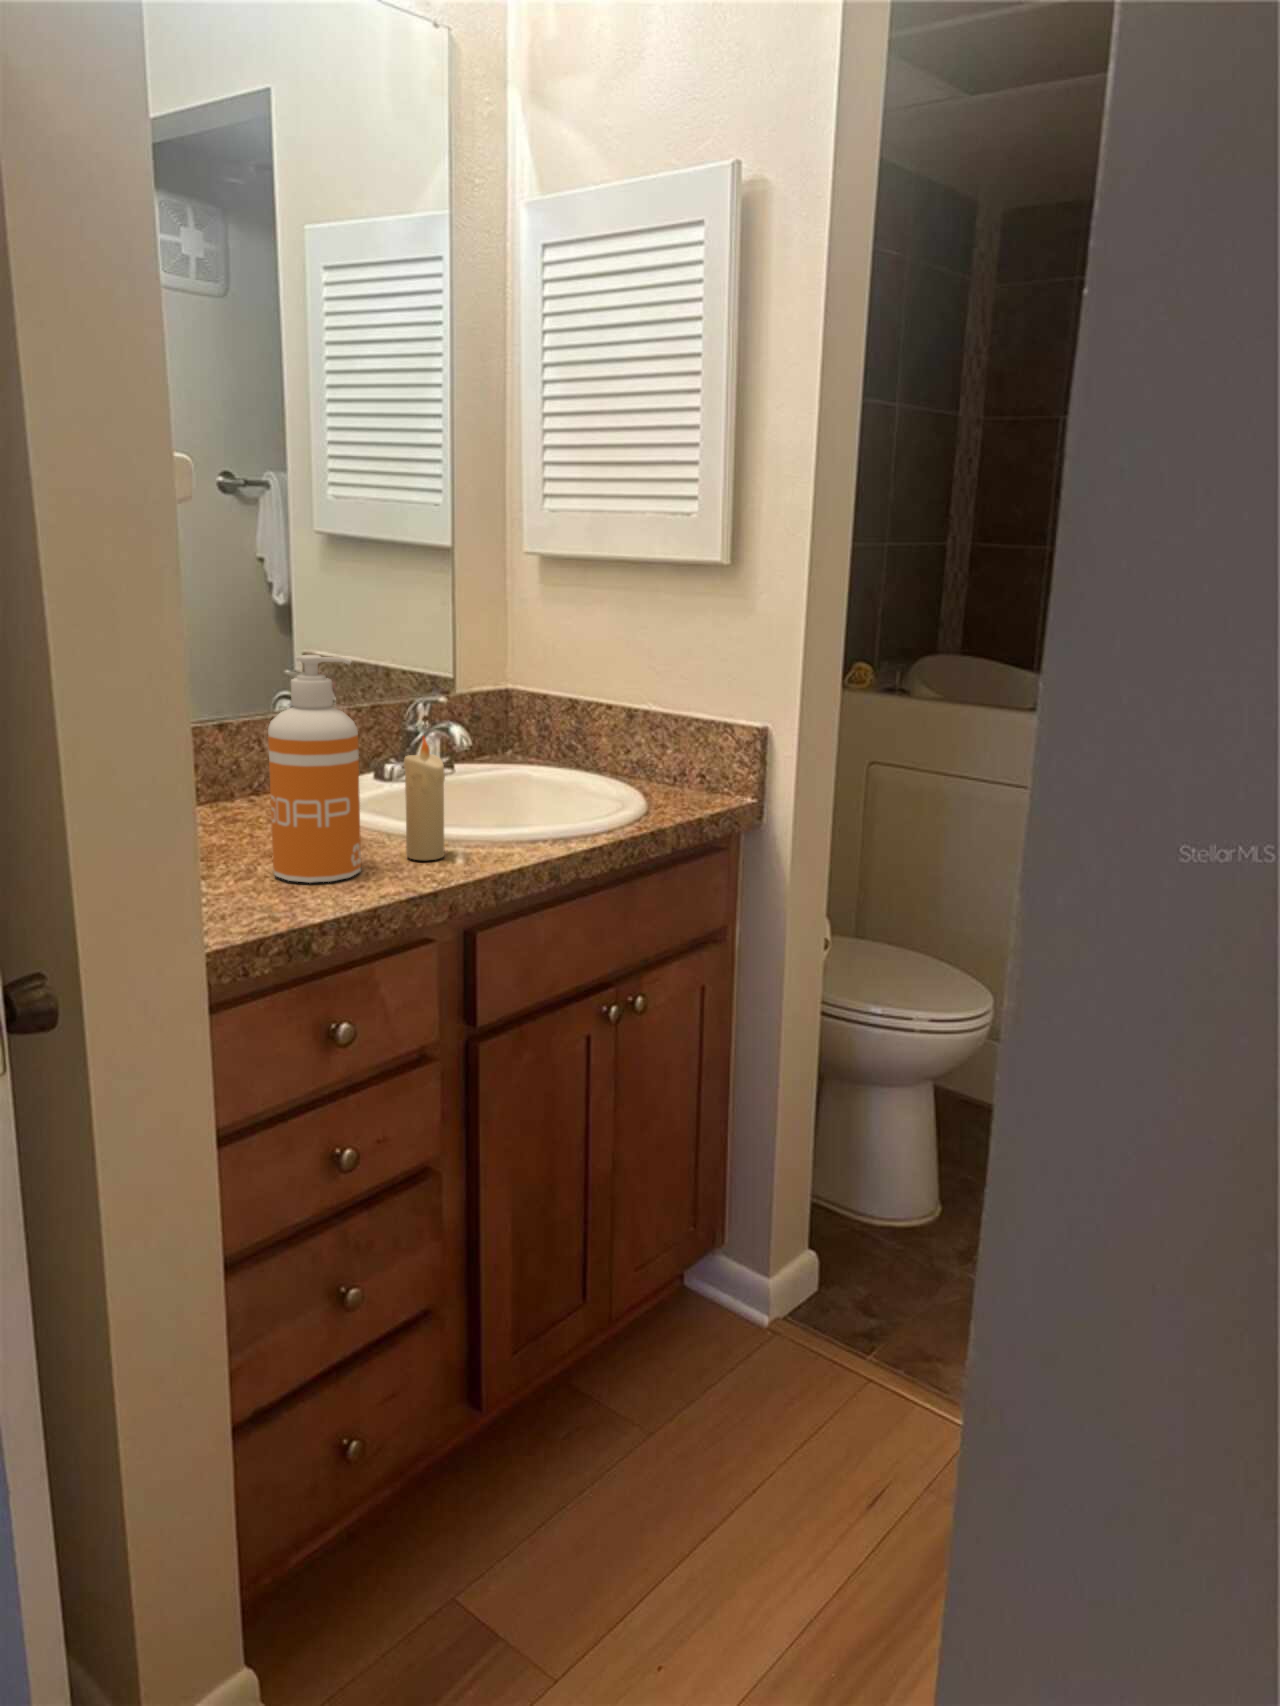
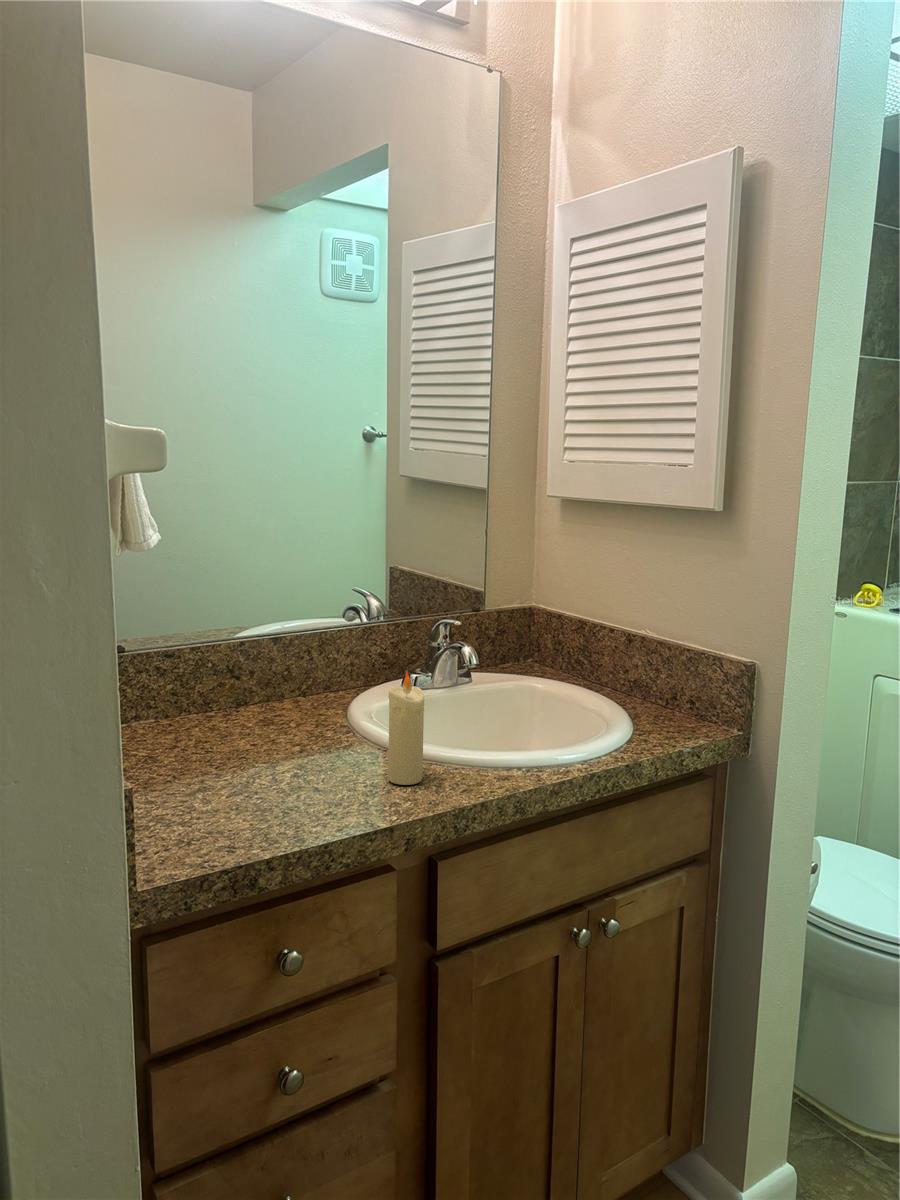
soap dispenser: present [268,655,361,883] -> none [261,598,342,805]

